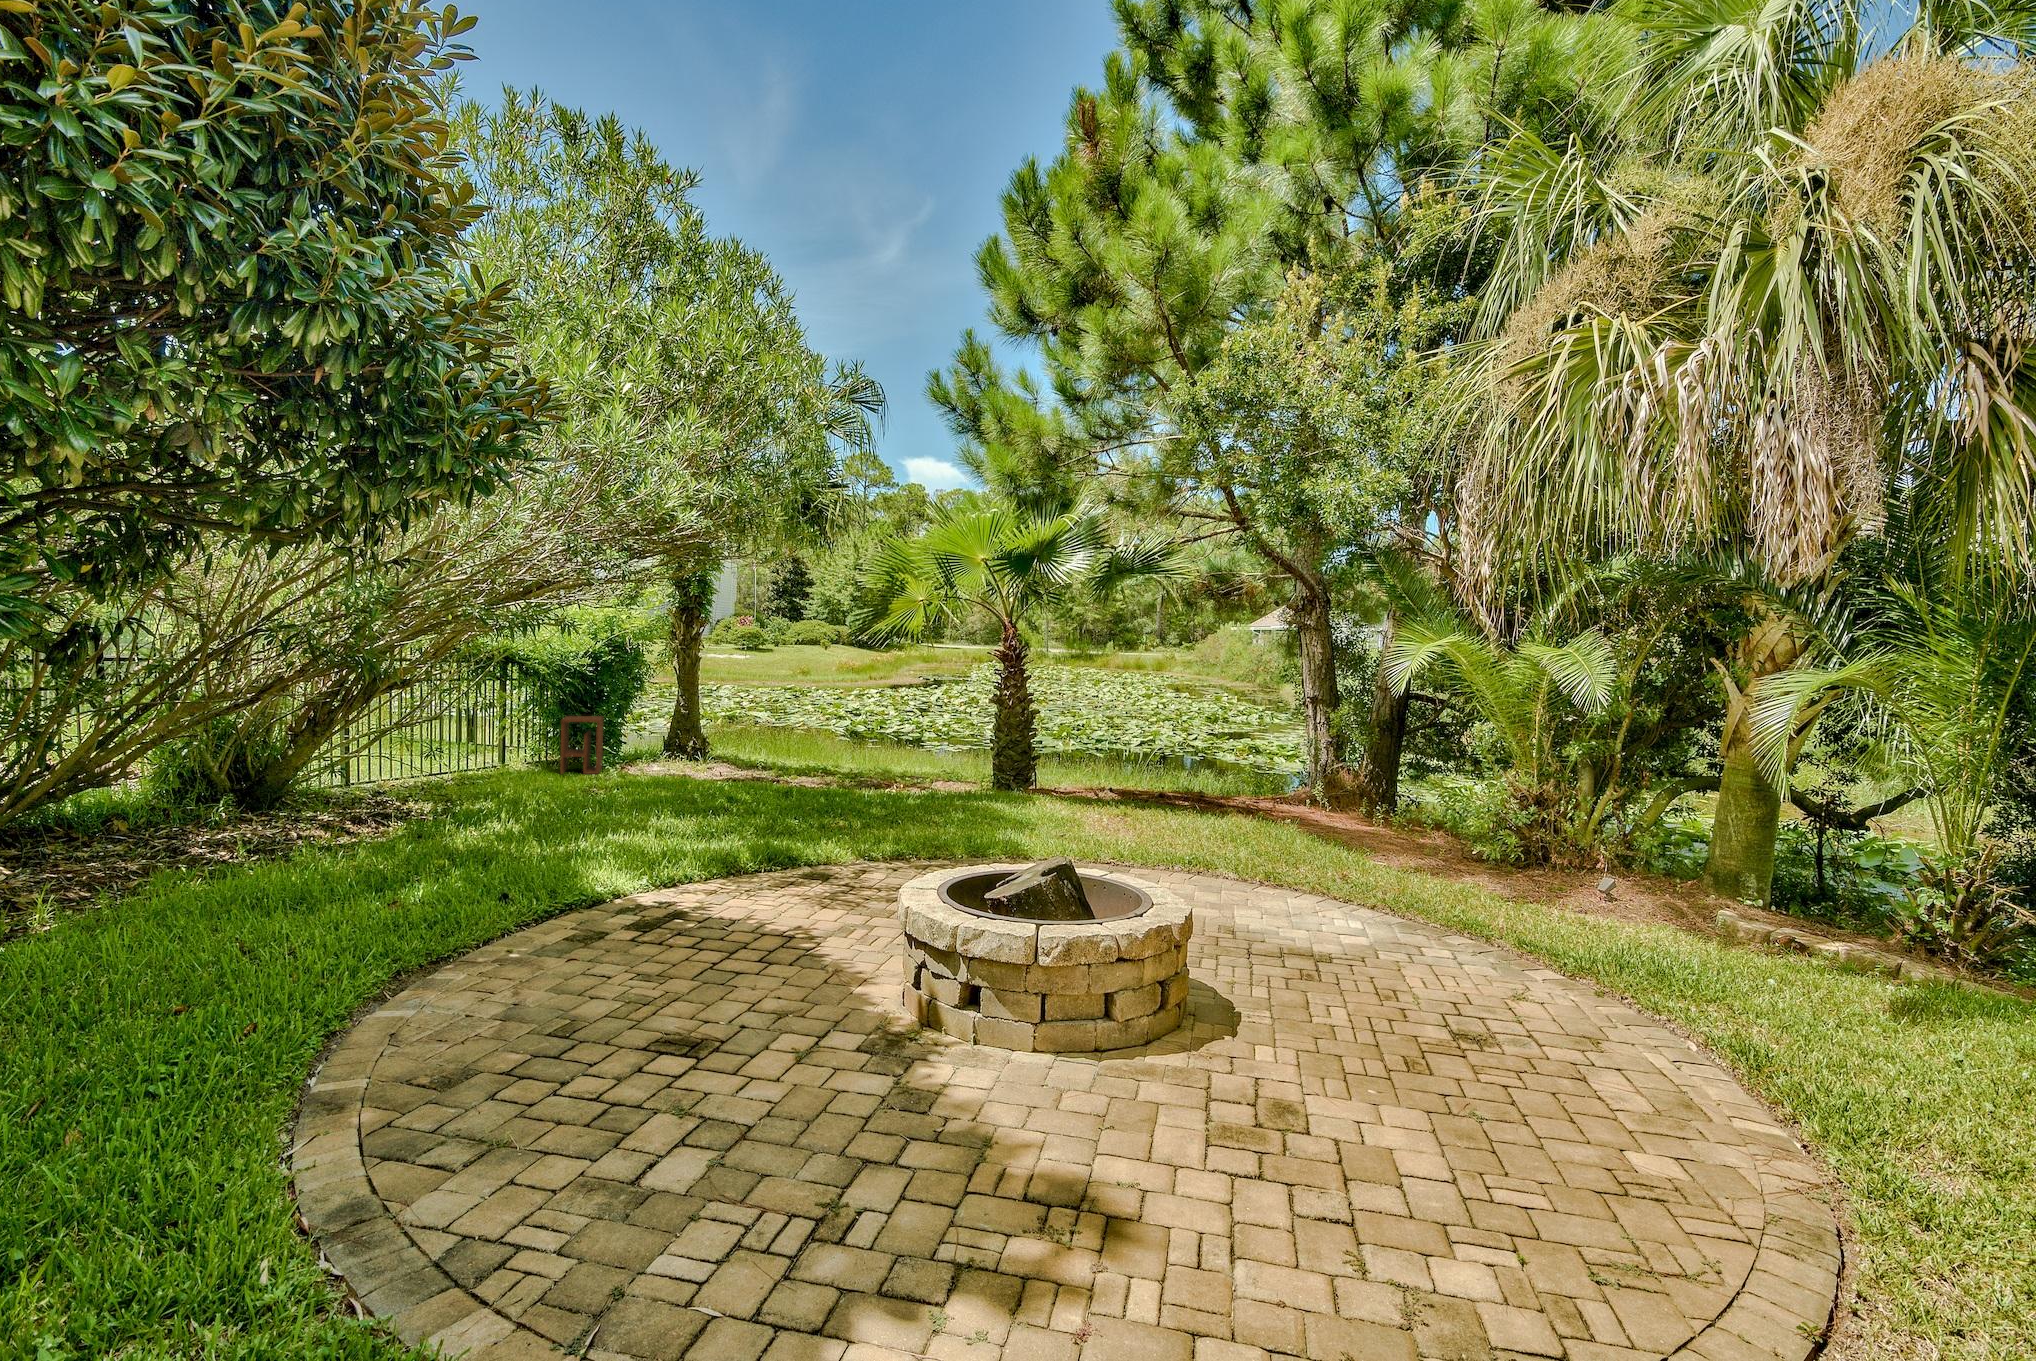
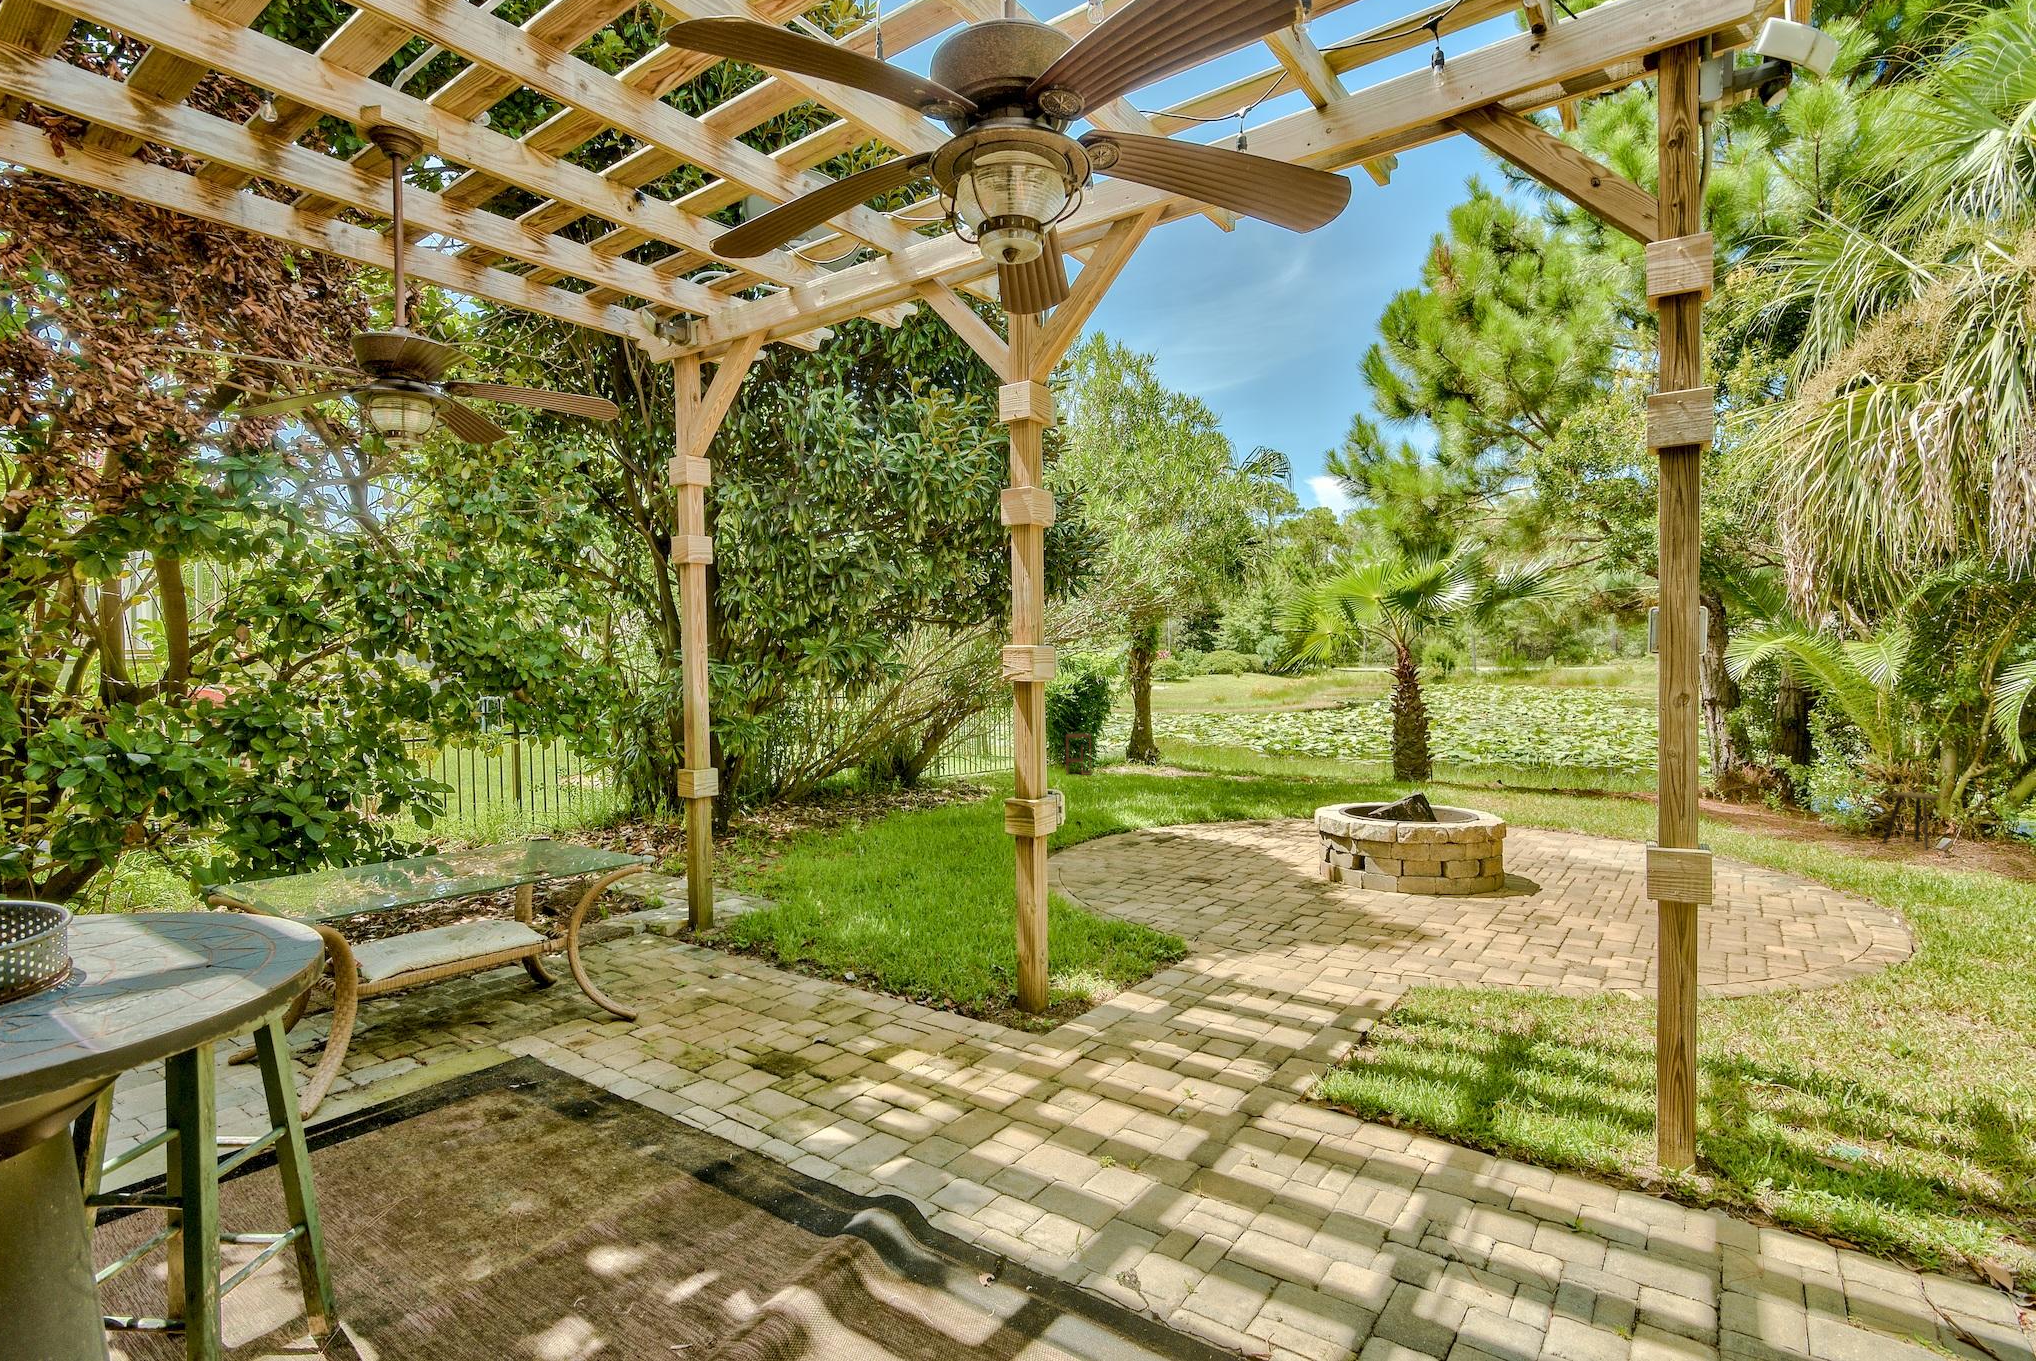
stool: none [1515,813,1578,881] -> present [1883,792,1939,850]

